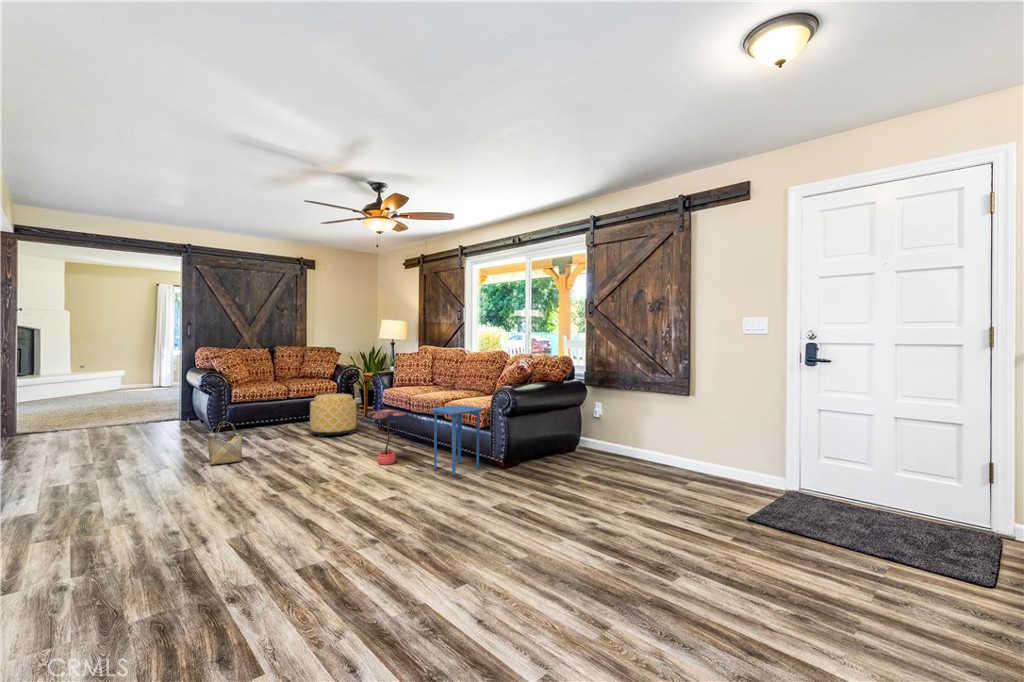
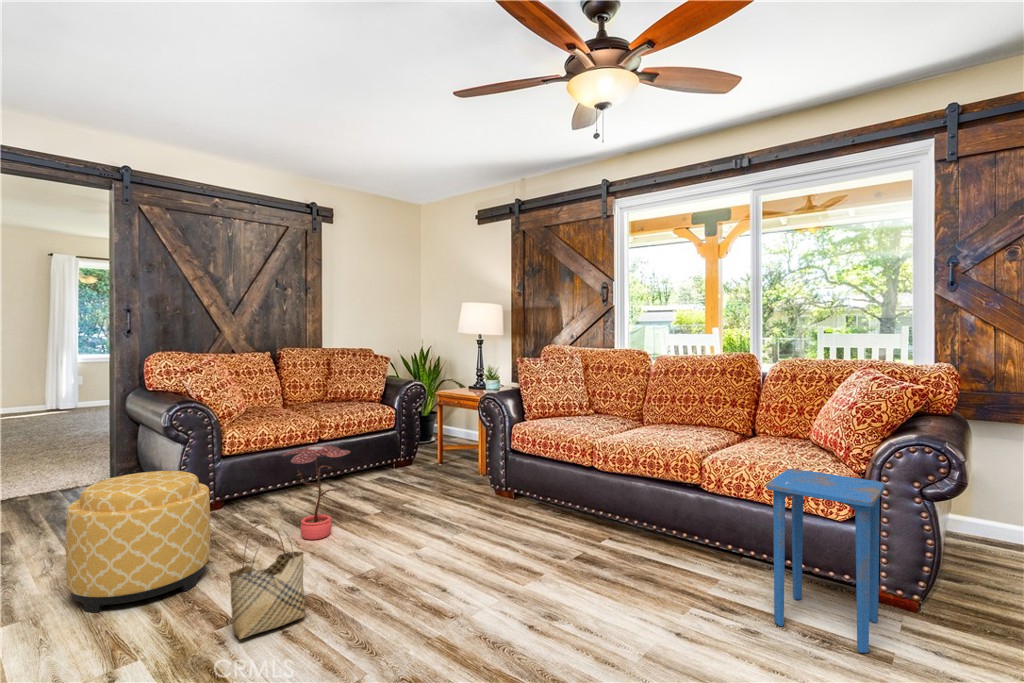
ottoman: present [310,394,356,438] -> present [66,471,210,612]
potted plant: present [367,409,407,465] -> present [282,445,351,540]

